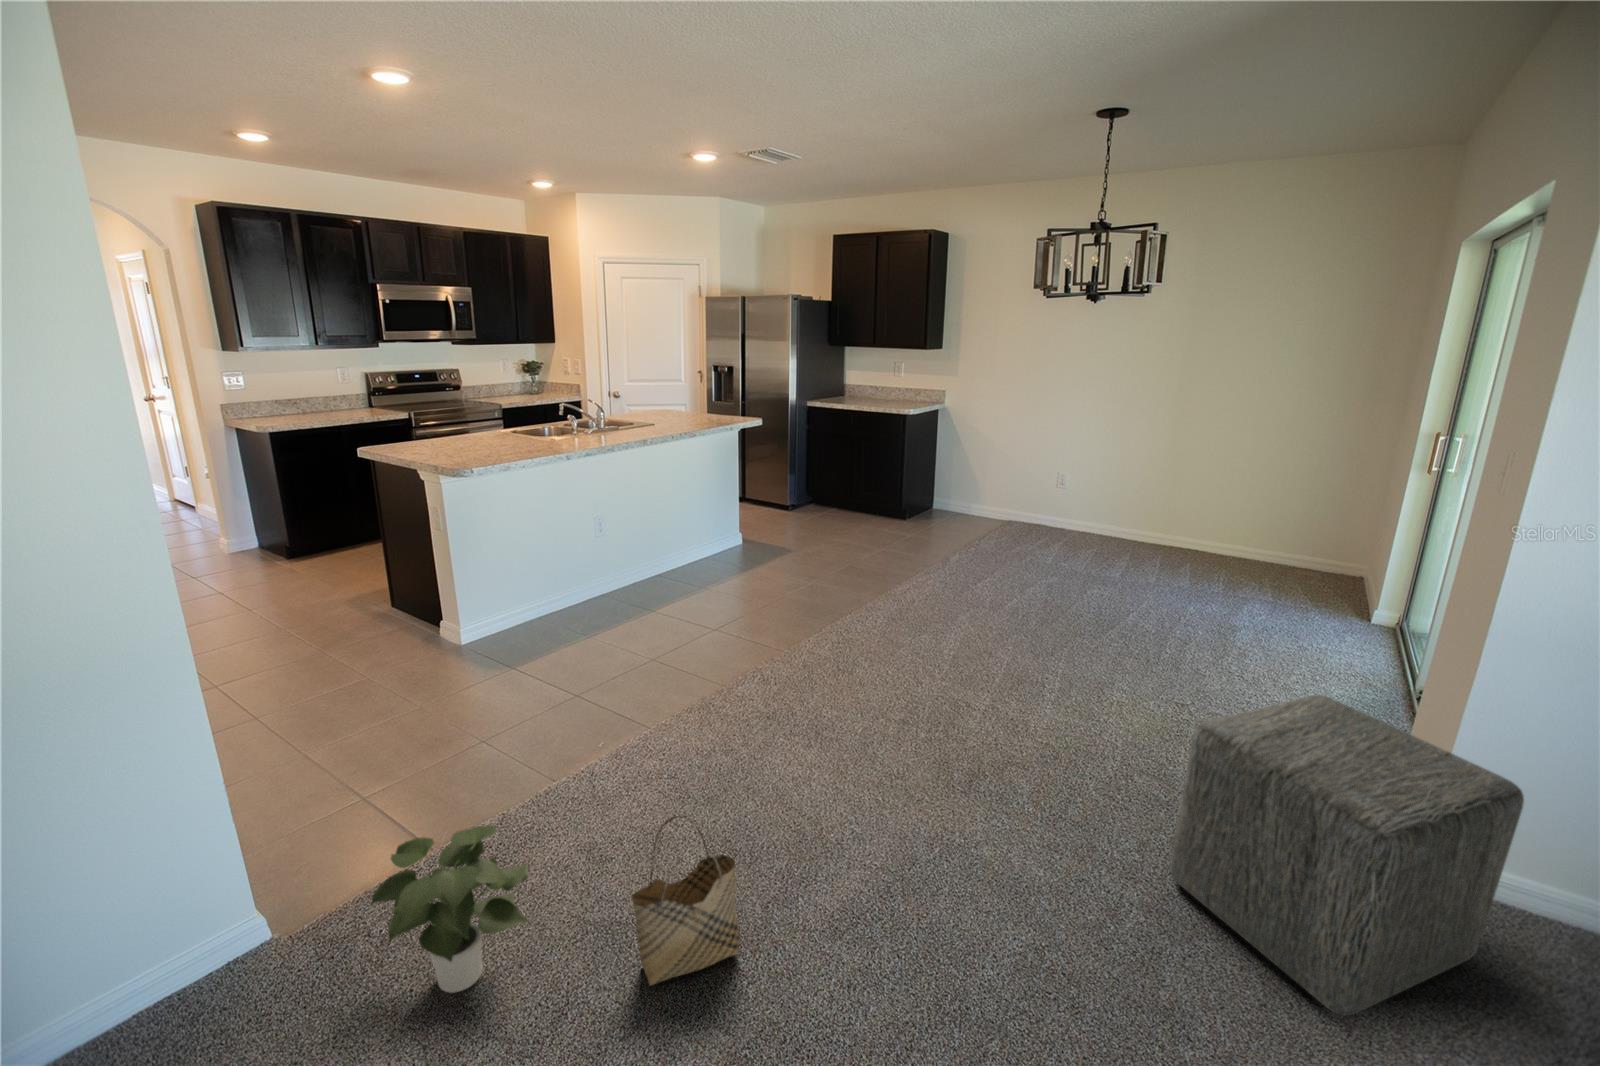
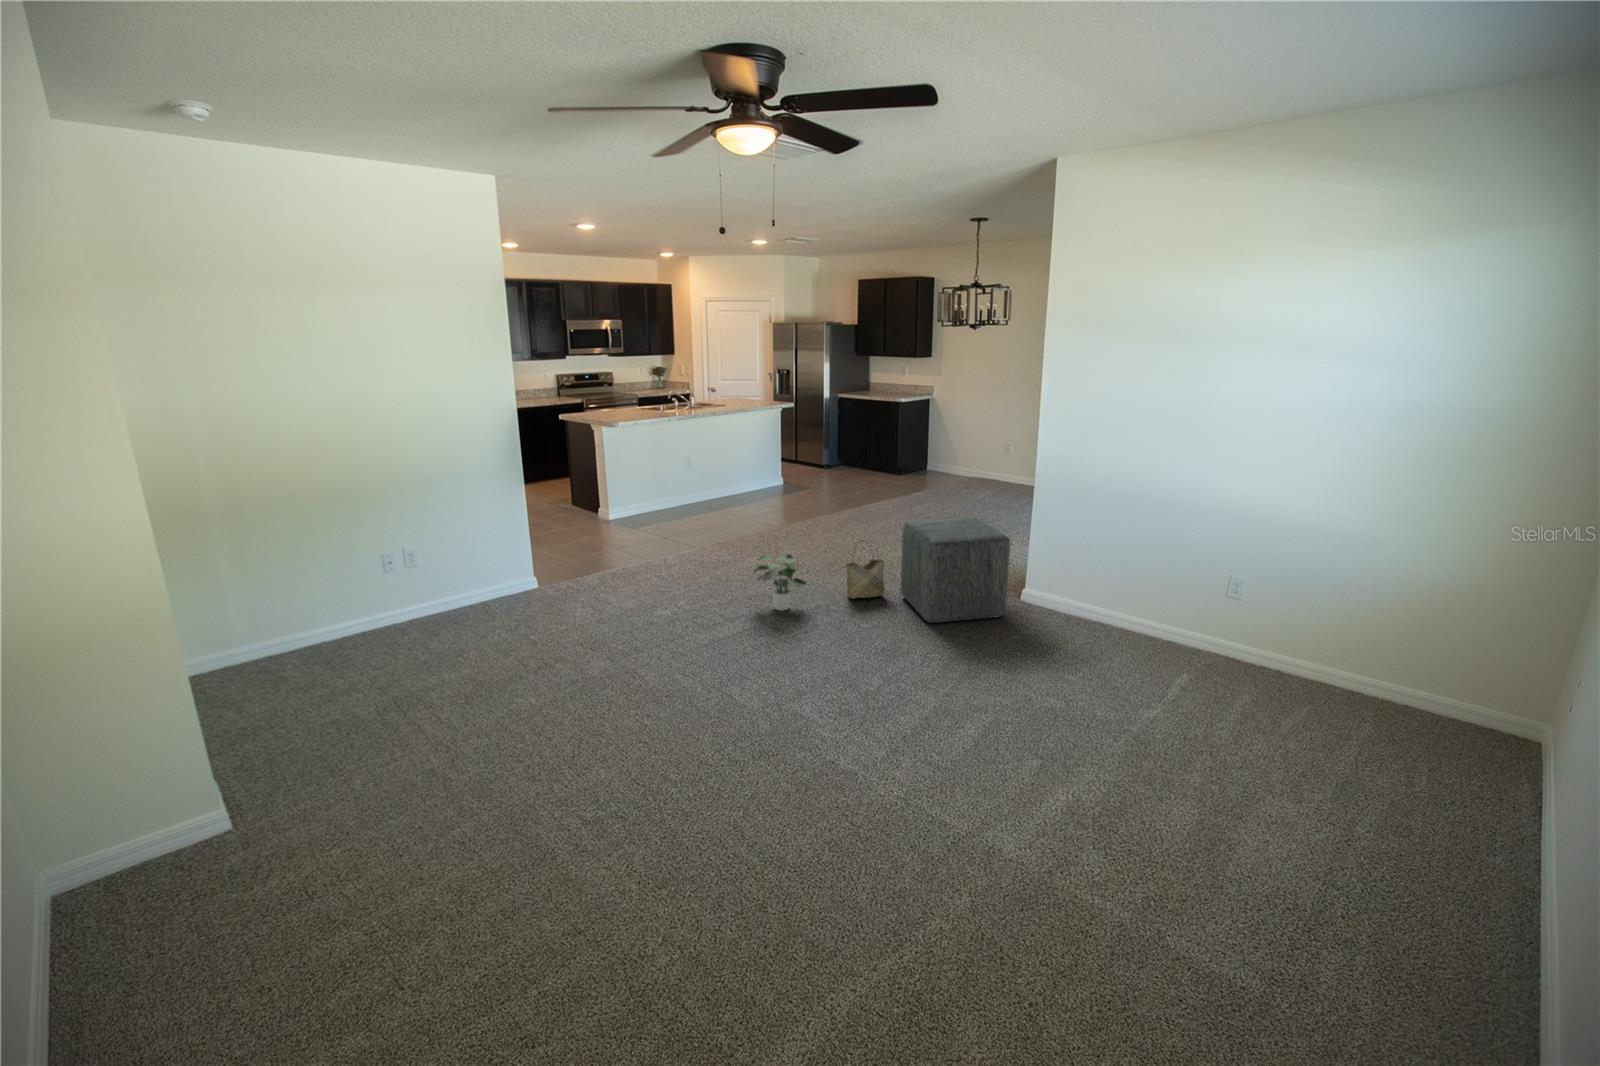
woven basket: present [631,816,740,986] -> present [846,547,885,599]
potted plant: present [371,825,529,993] -> present [754,550,808,611]

